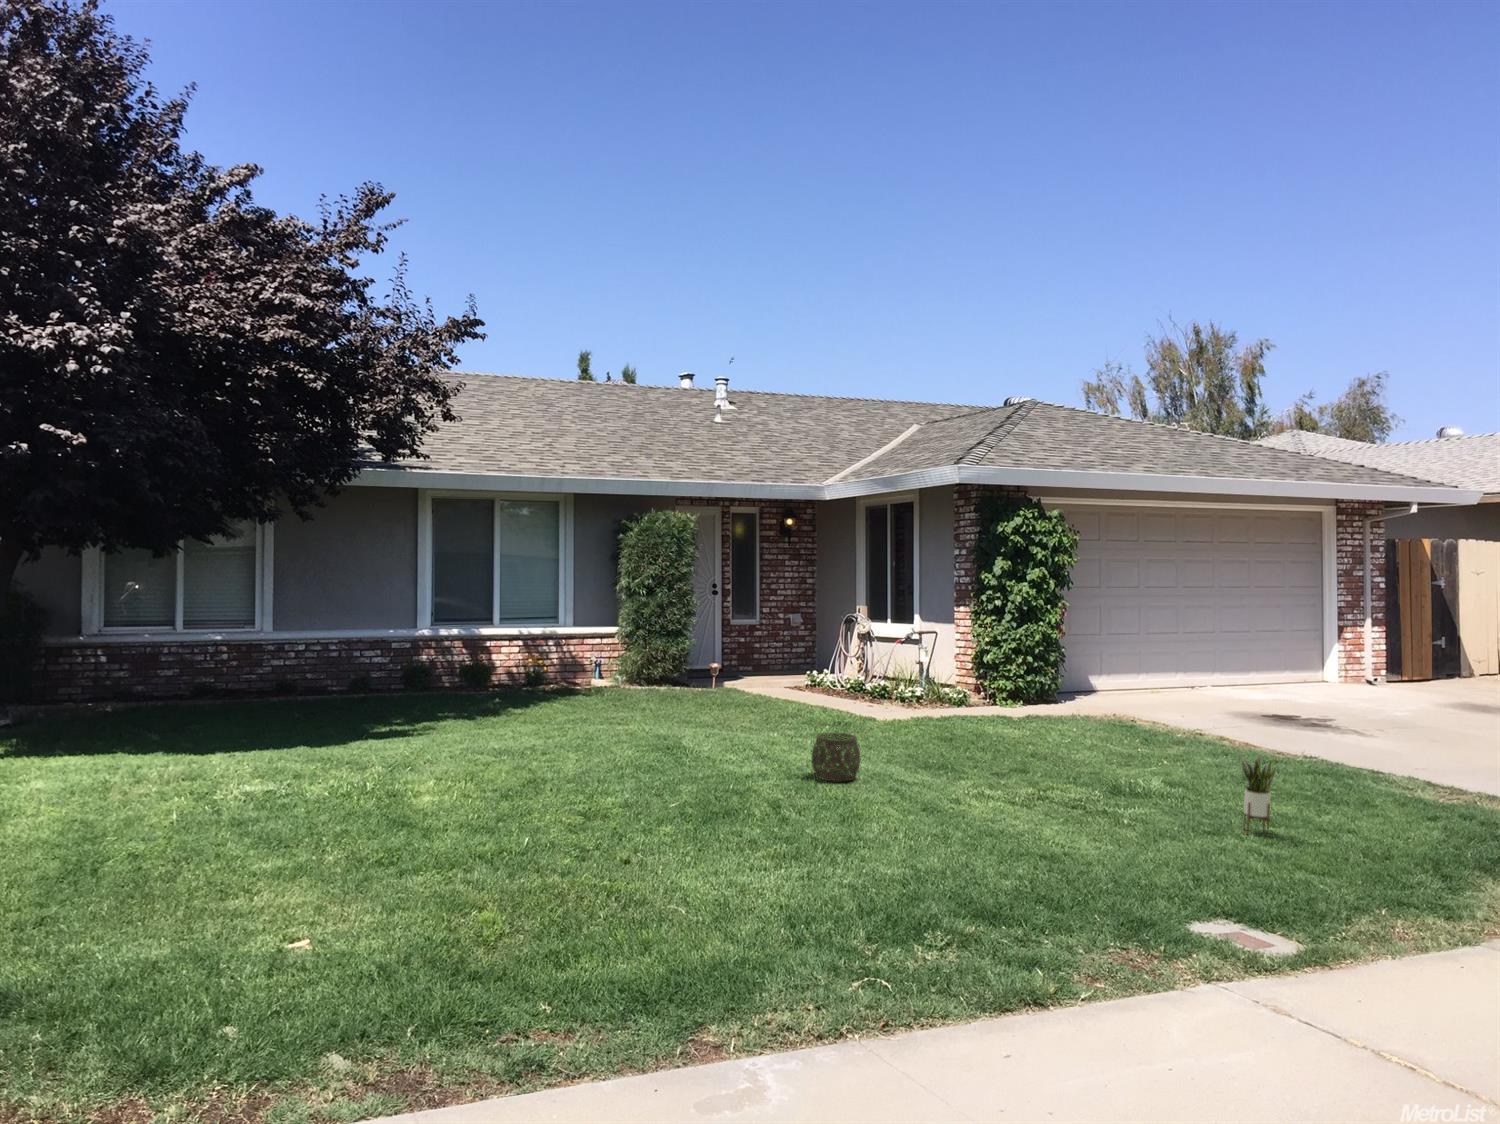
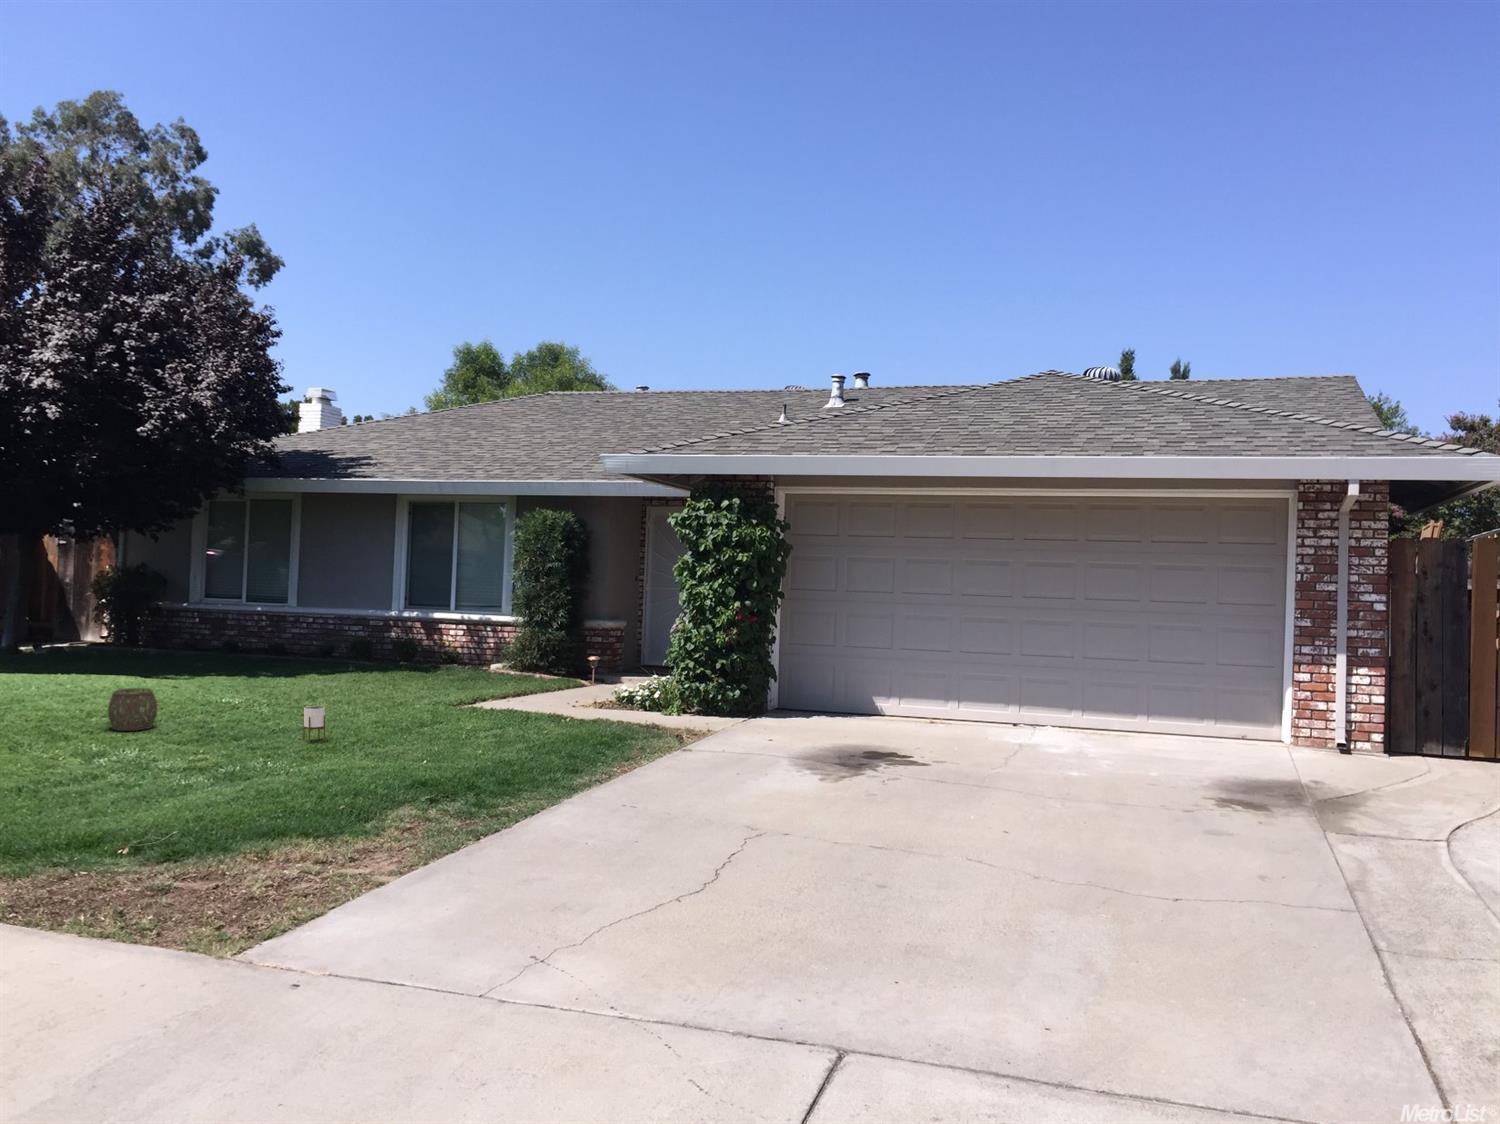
potted plant: present [1239,752,1276,835] -> present [303,705,325,743]

